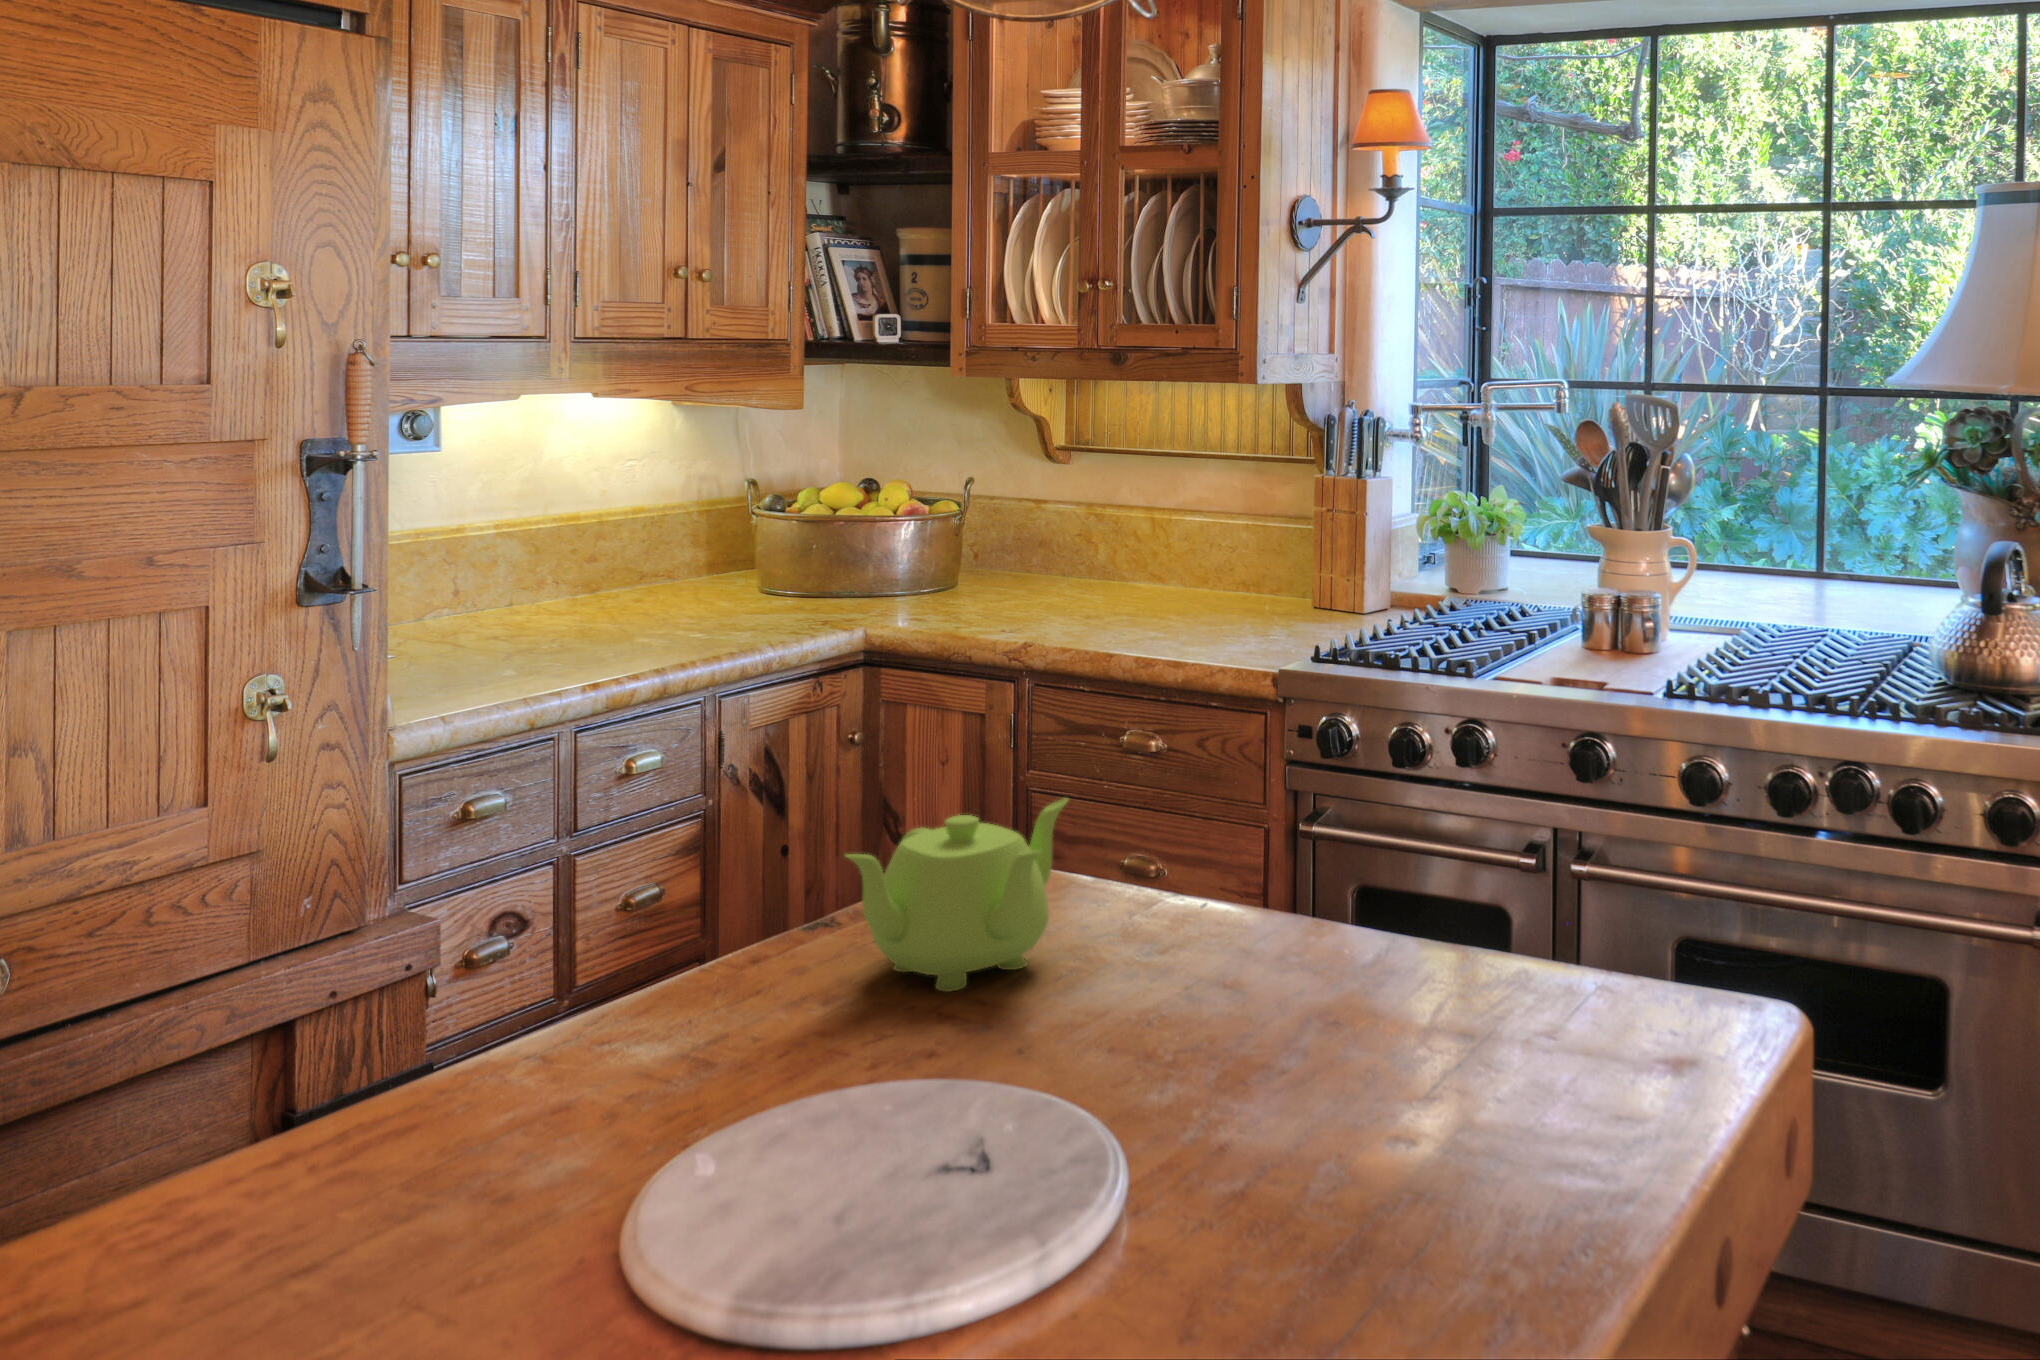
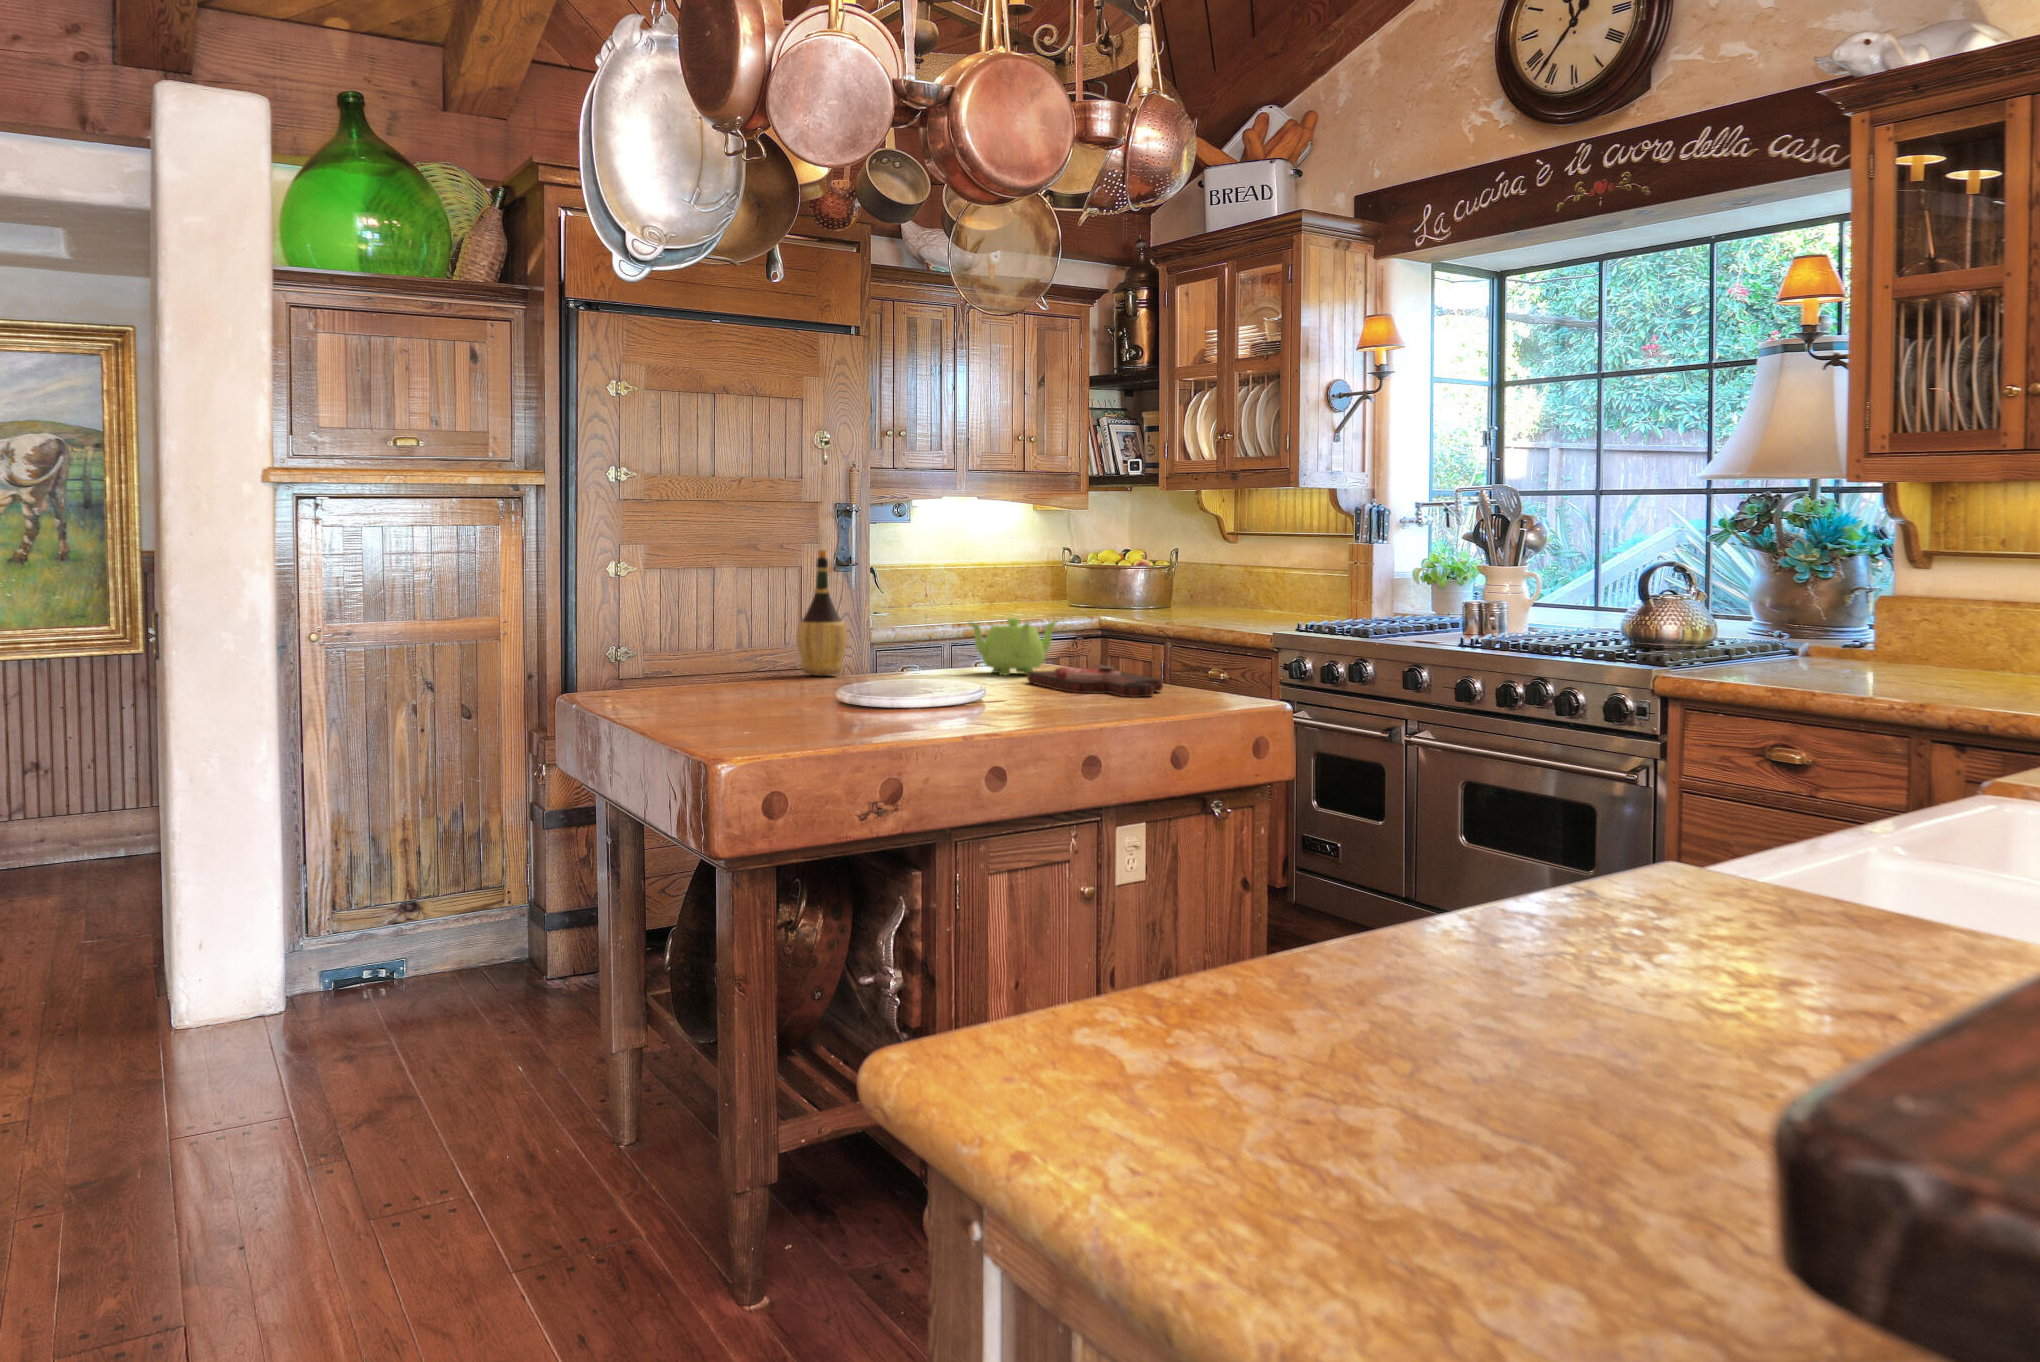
wine bottle: none [294,756,504,1227] -> present [796,550,847,676]
cutting board: none [1106,963,1597,1174] -> present [1027,665,1163,697]

